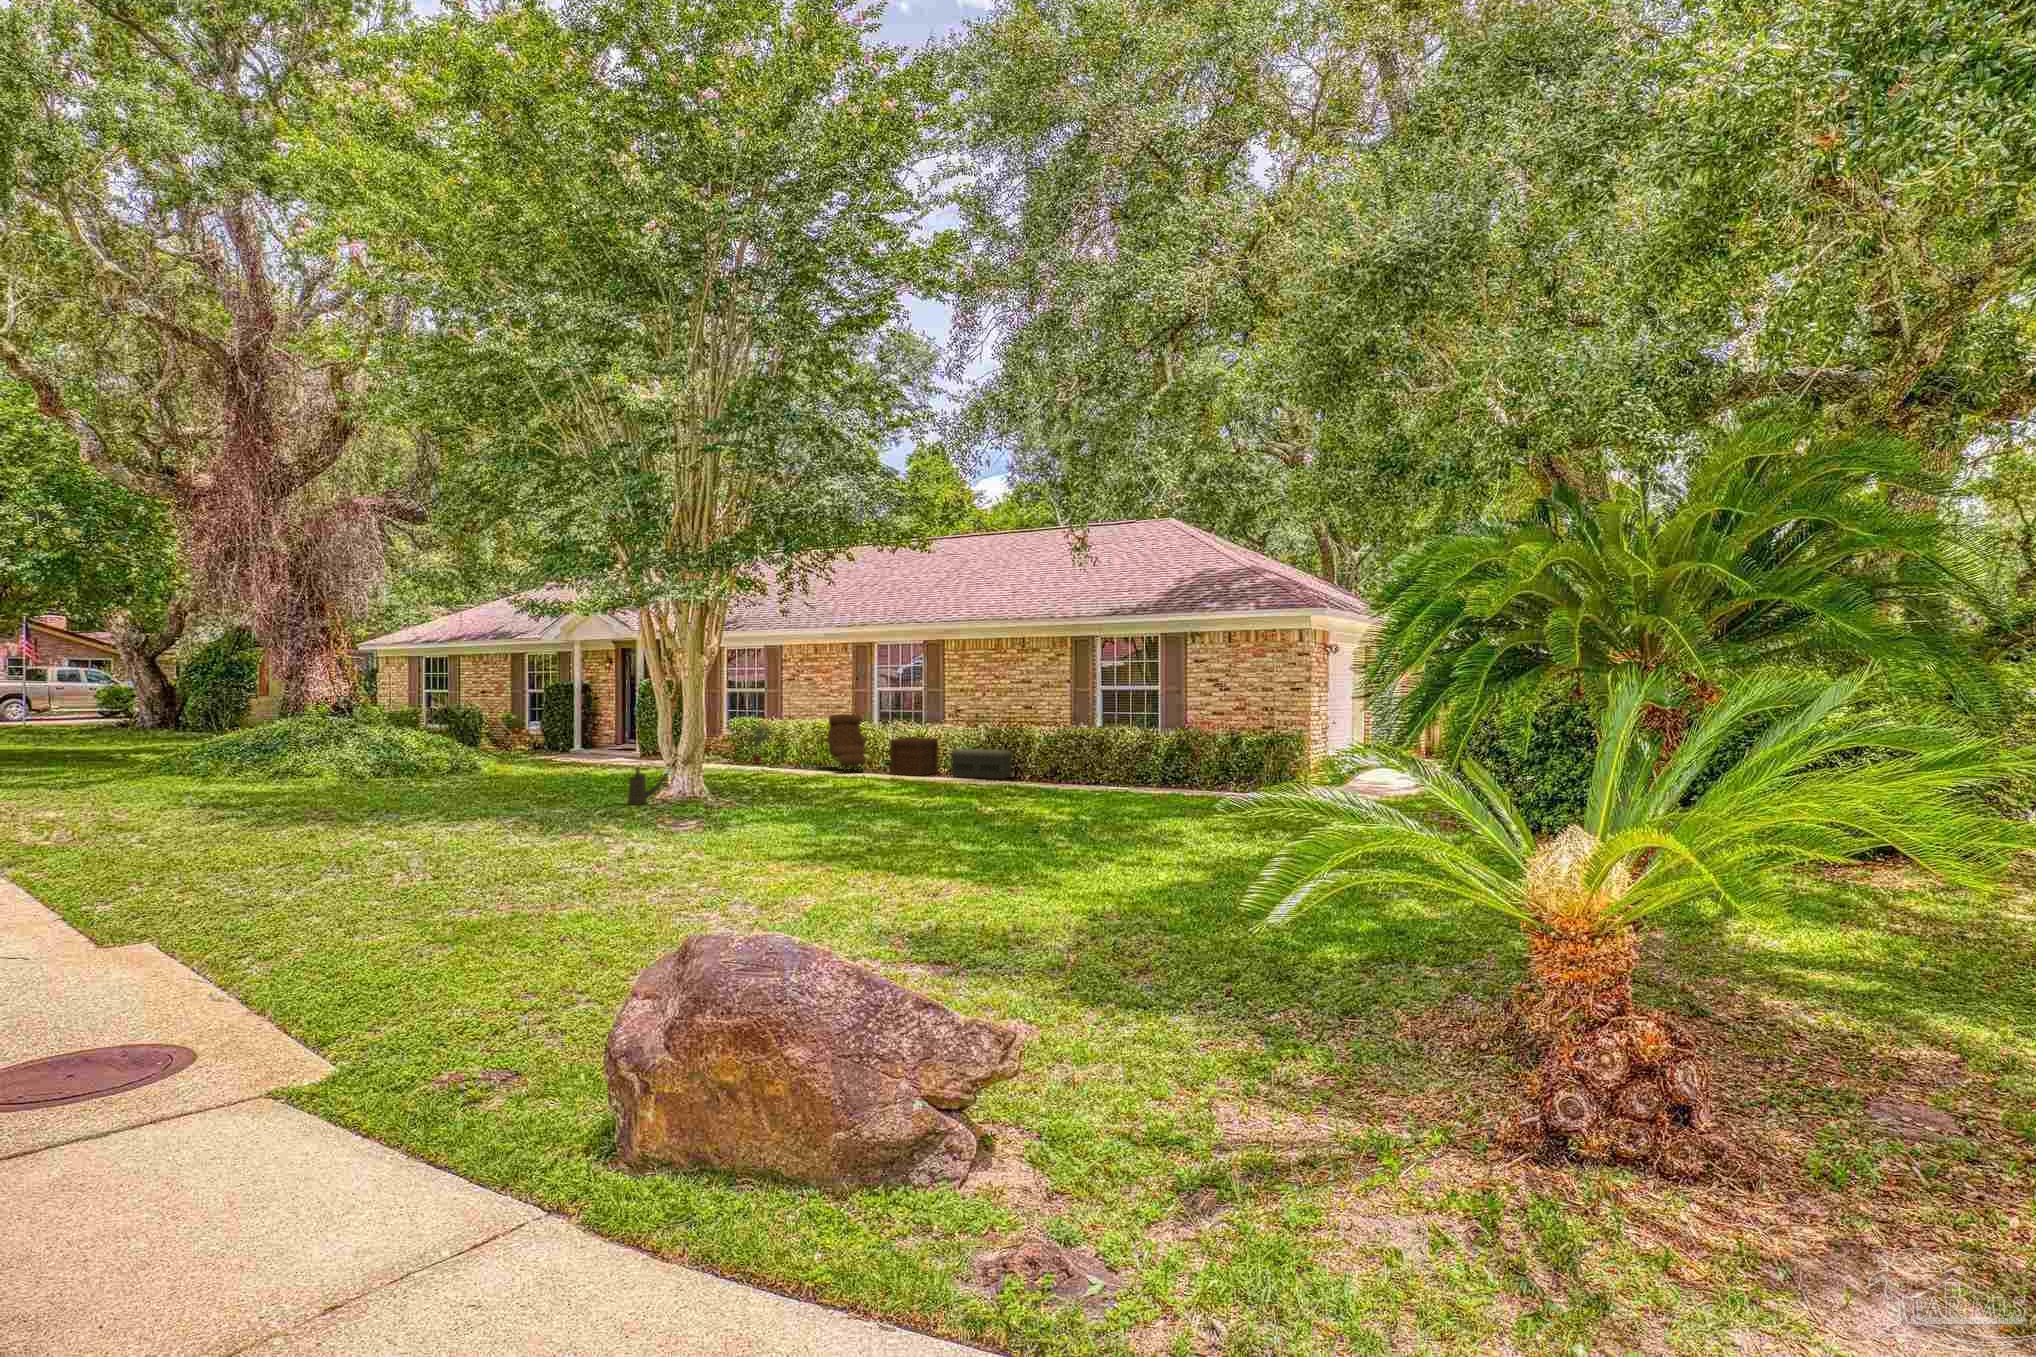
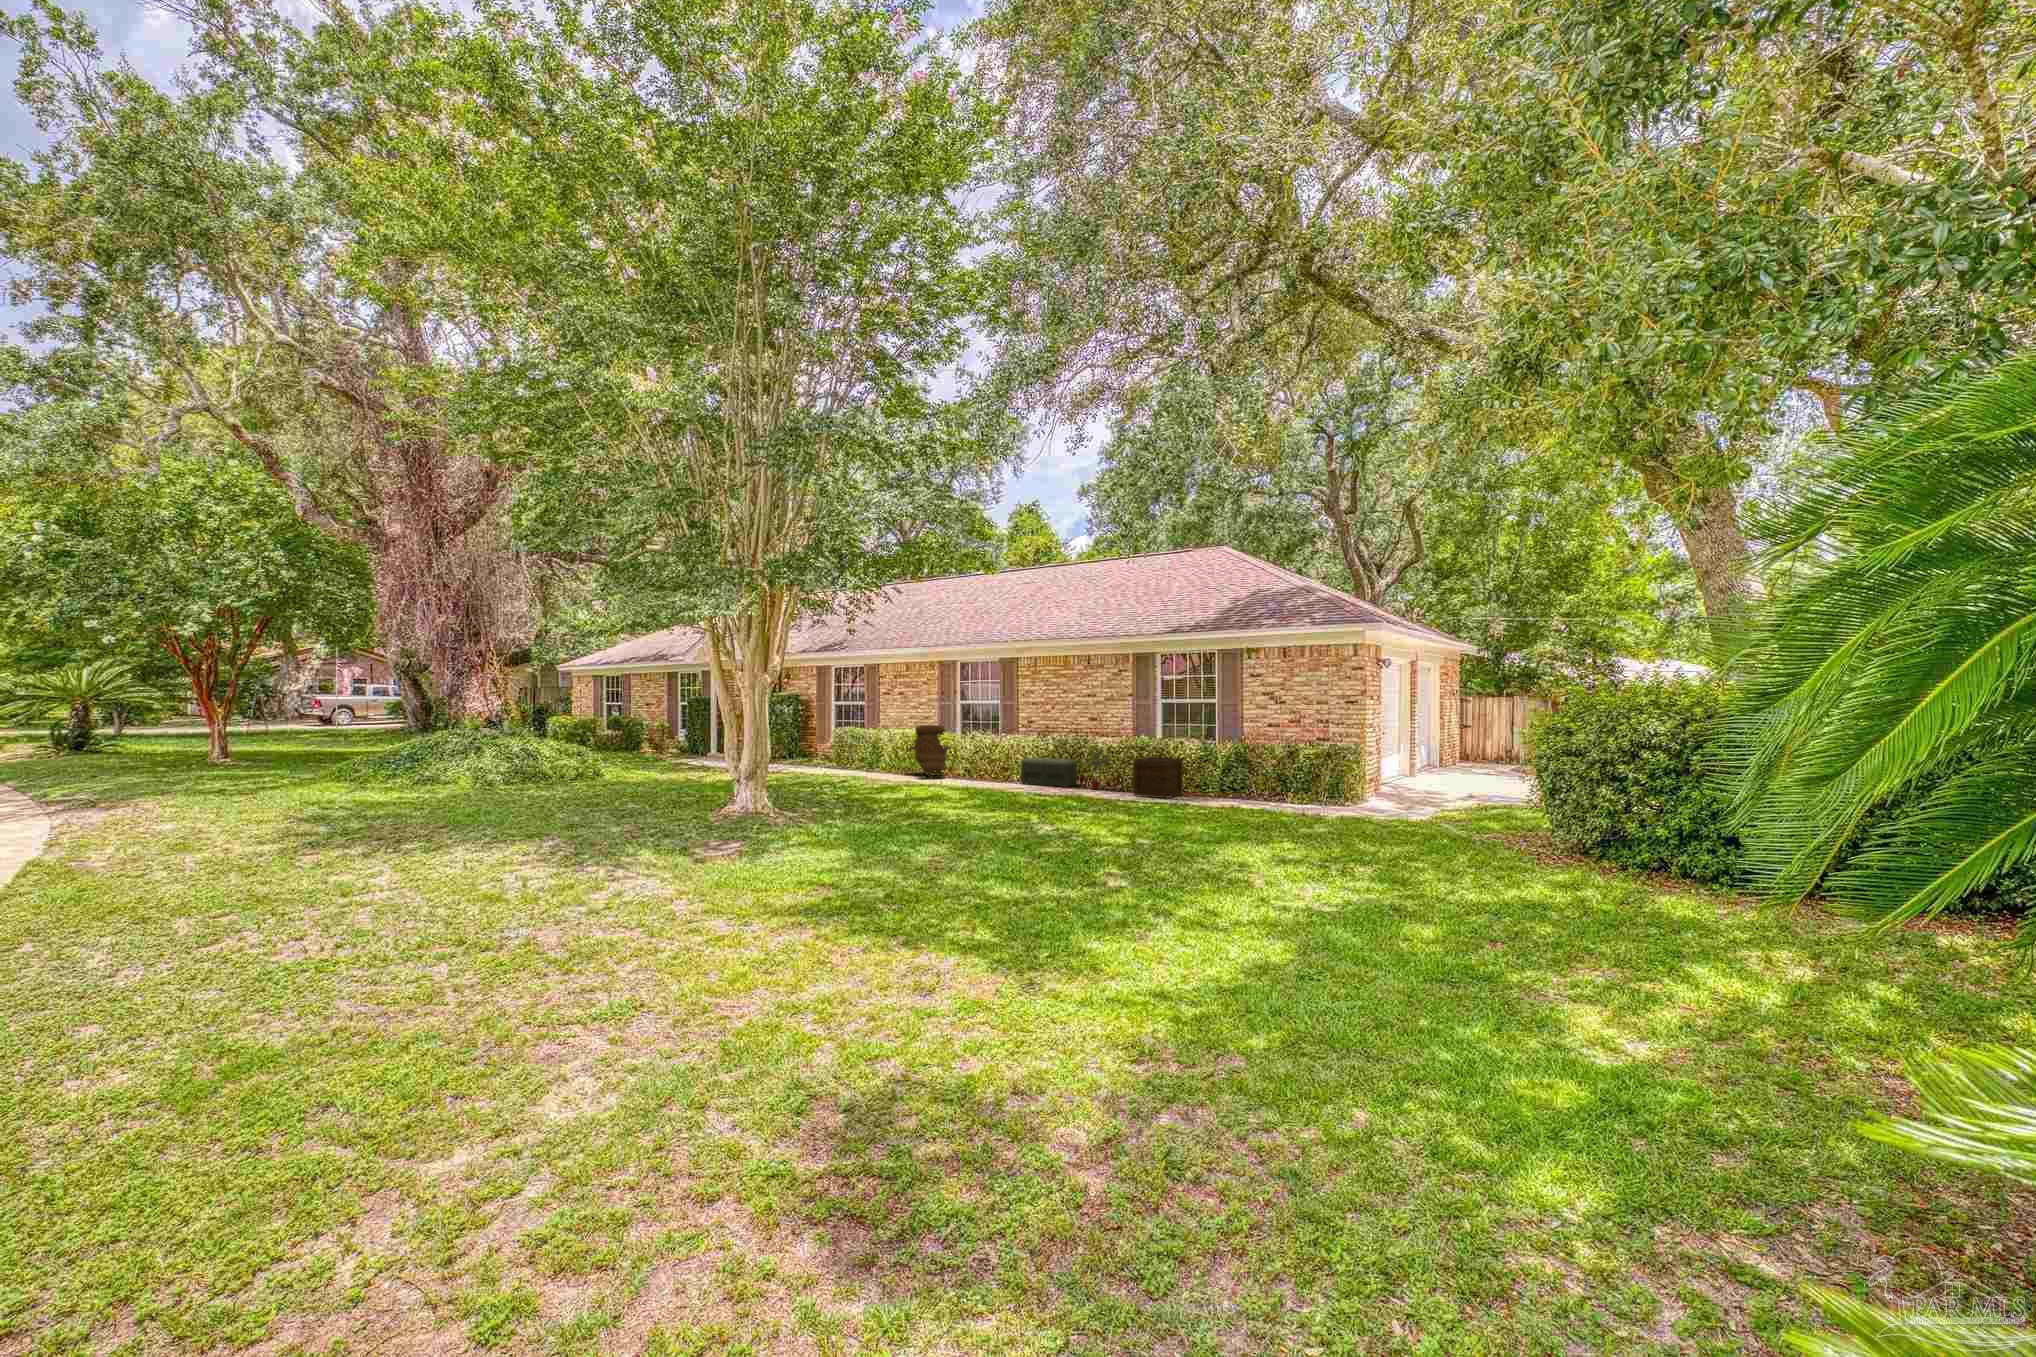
potted tree: present [746,723,770,763] -> present [1082,744,1110,790]
wooden crate: present [890,737,938,776] -> present [1133,756,1183,799]
watering can: present [628,767,668,805] -> none [708,774,751,809]

